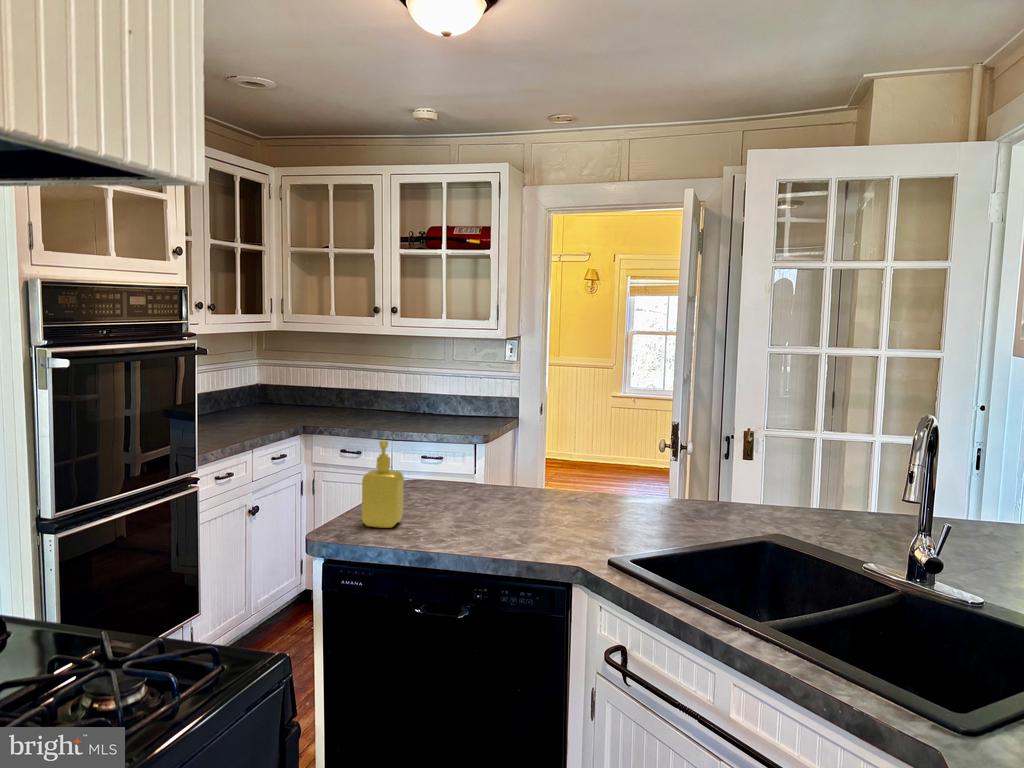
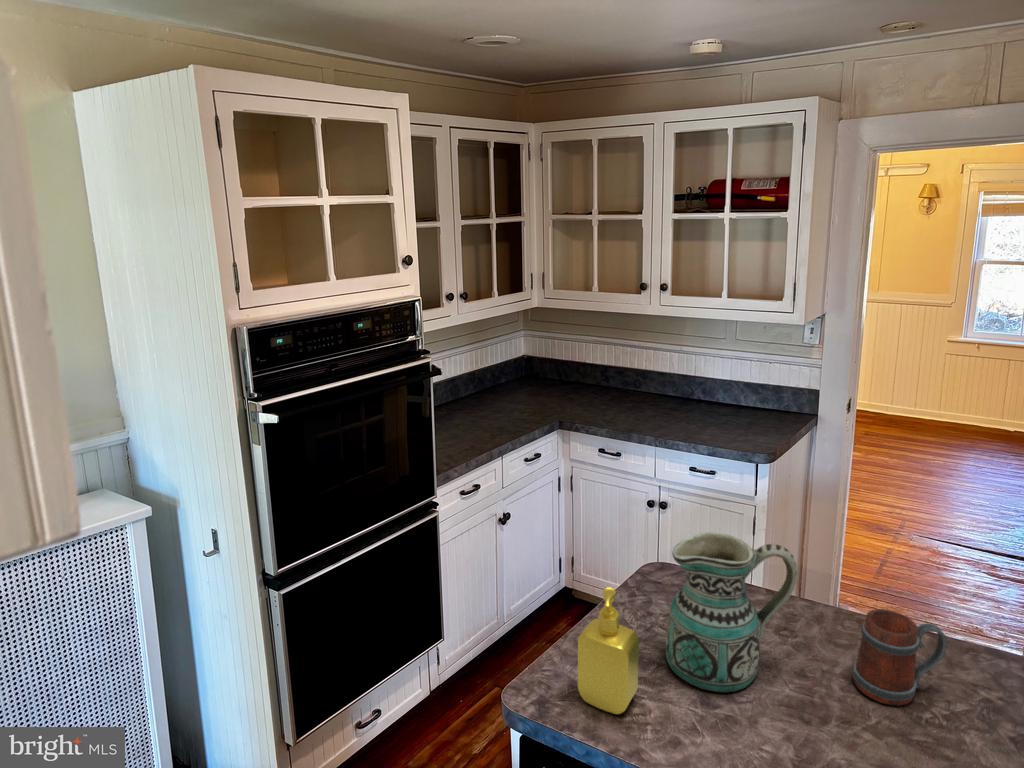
ceramic pitcher: none [419,419,500,515] -> present [666,532,797,692]
mug: none [535,456,583,508] -> present [853,609,947,706]

